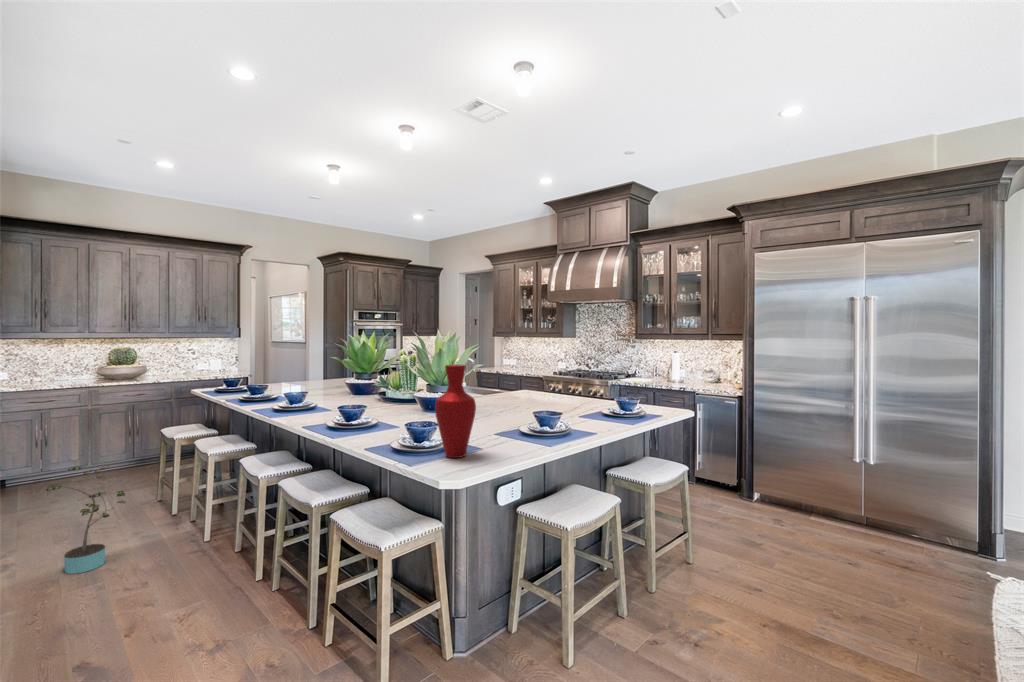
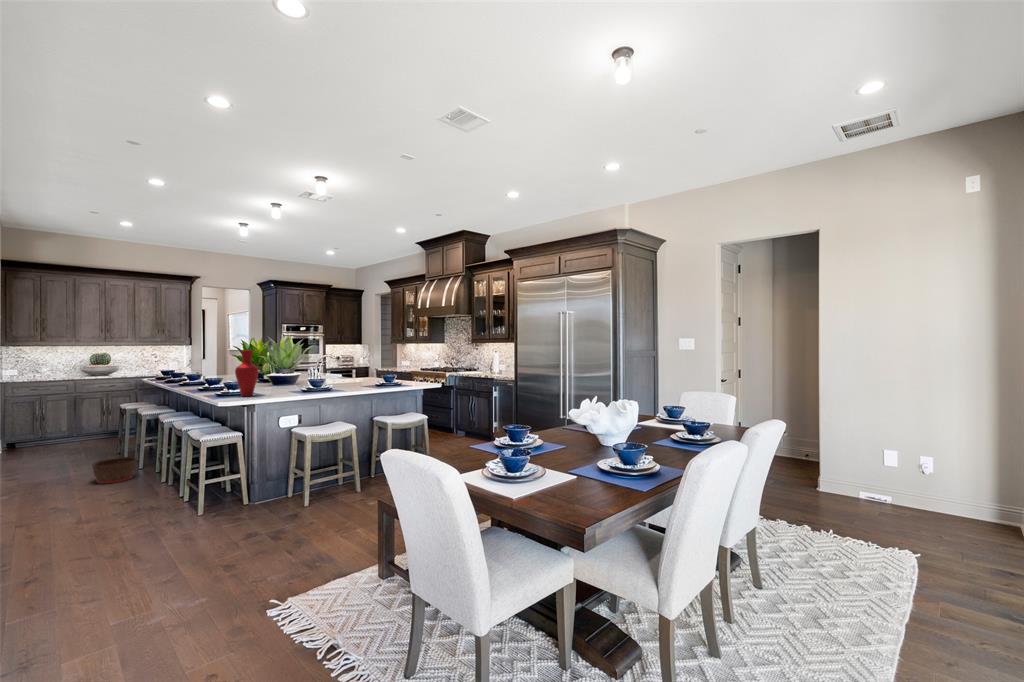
potted plant: present [46,467,126,574] -> none [40,419,89,481]
basket: none [135,529,207,585] -> present [92,457,137,484]

